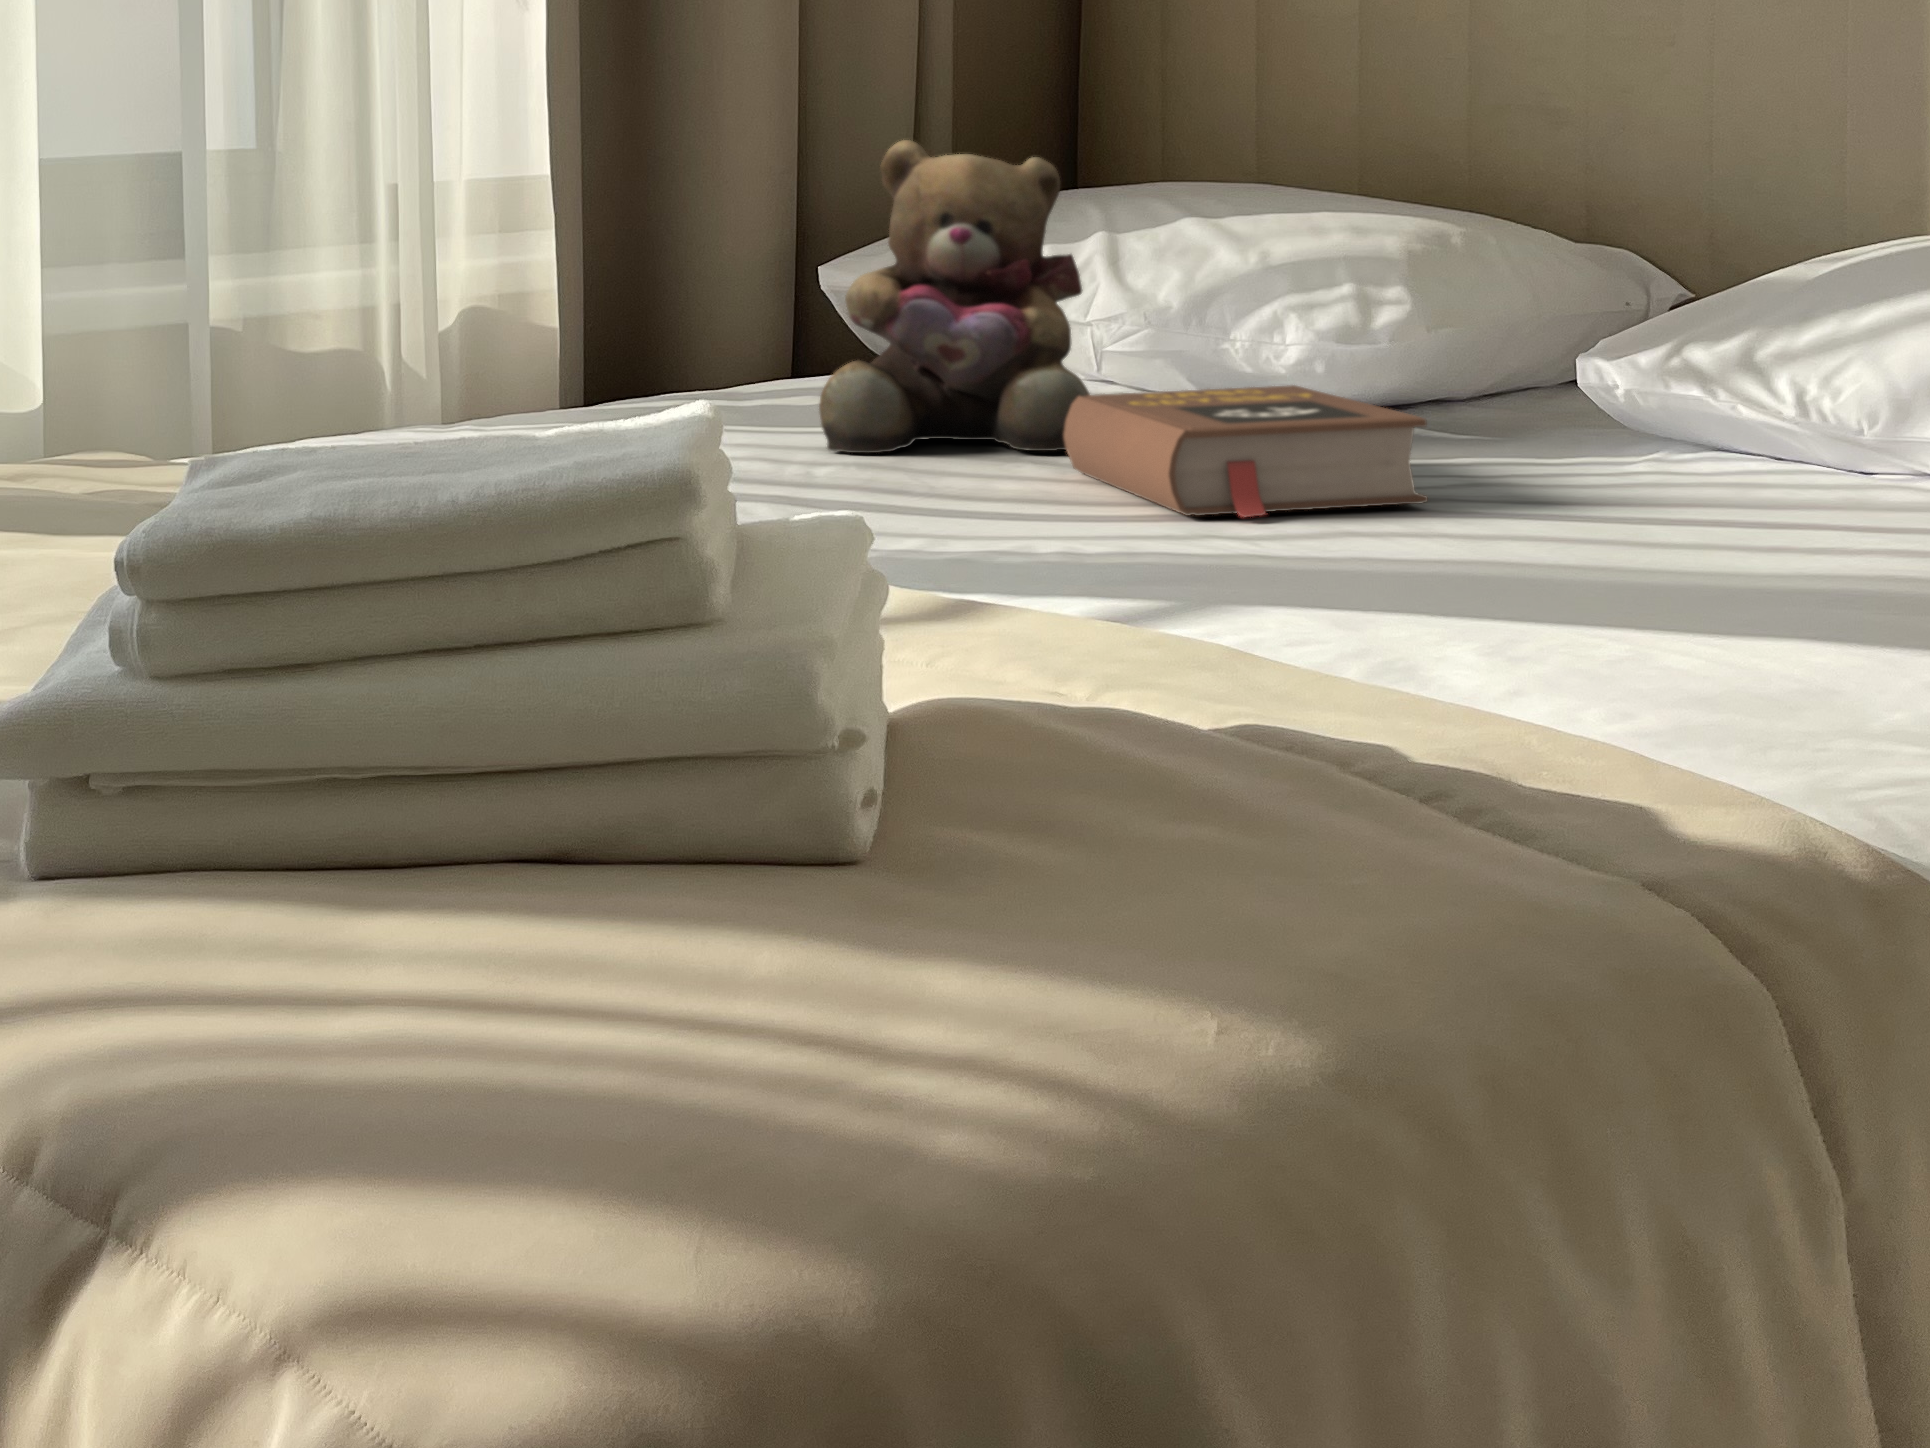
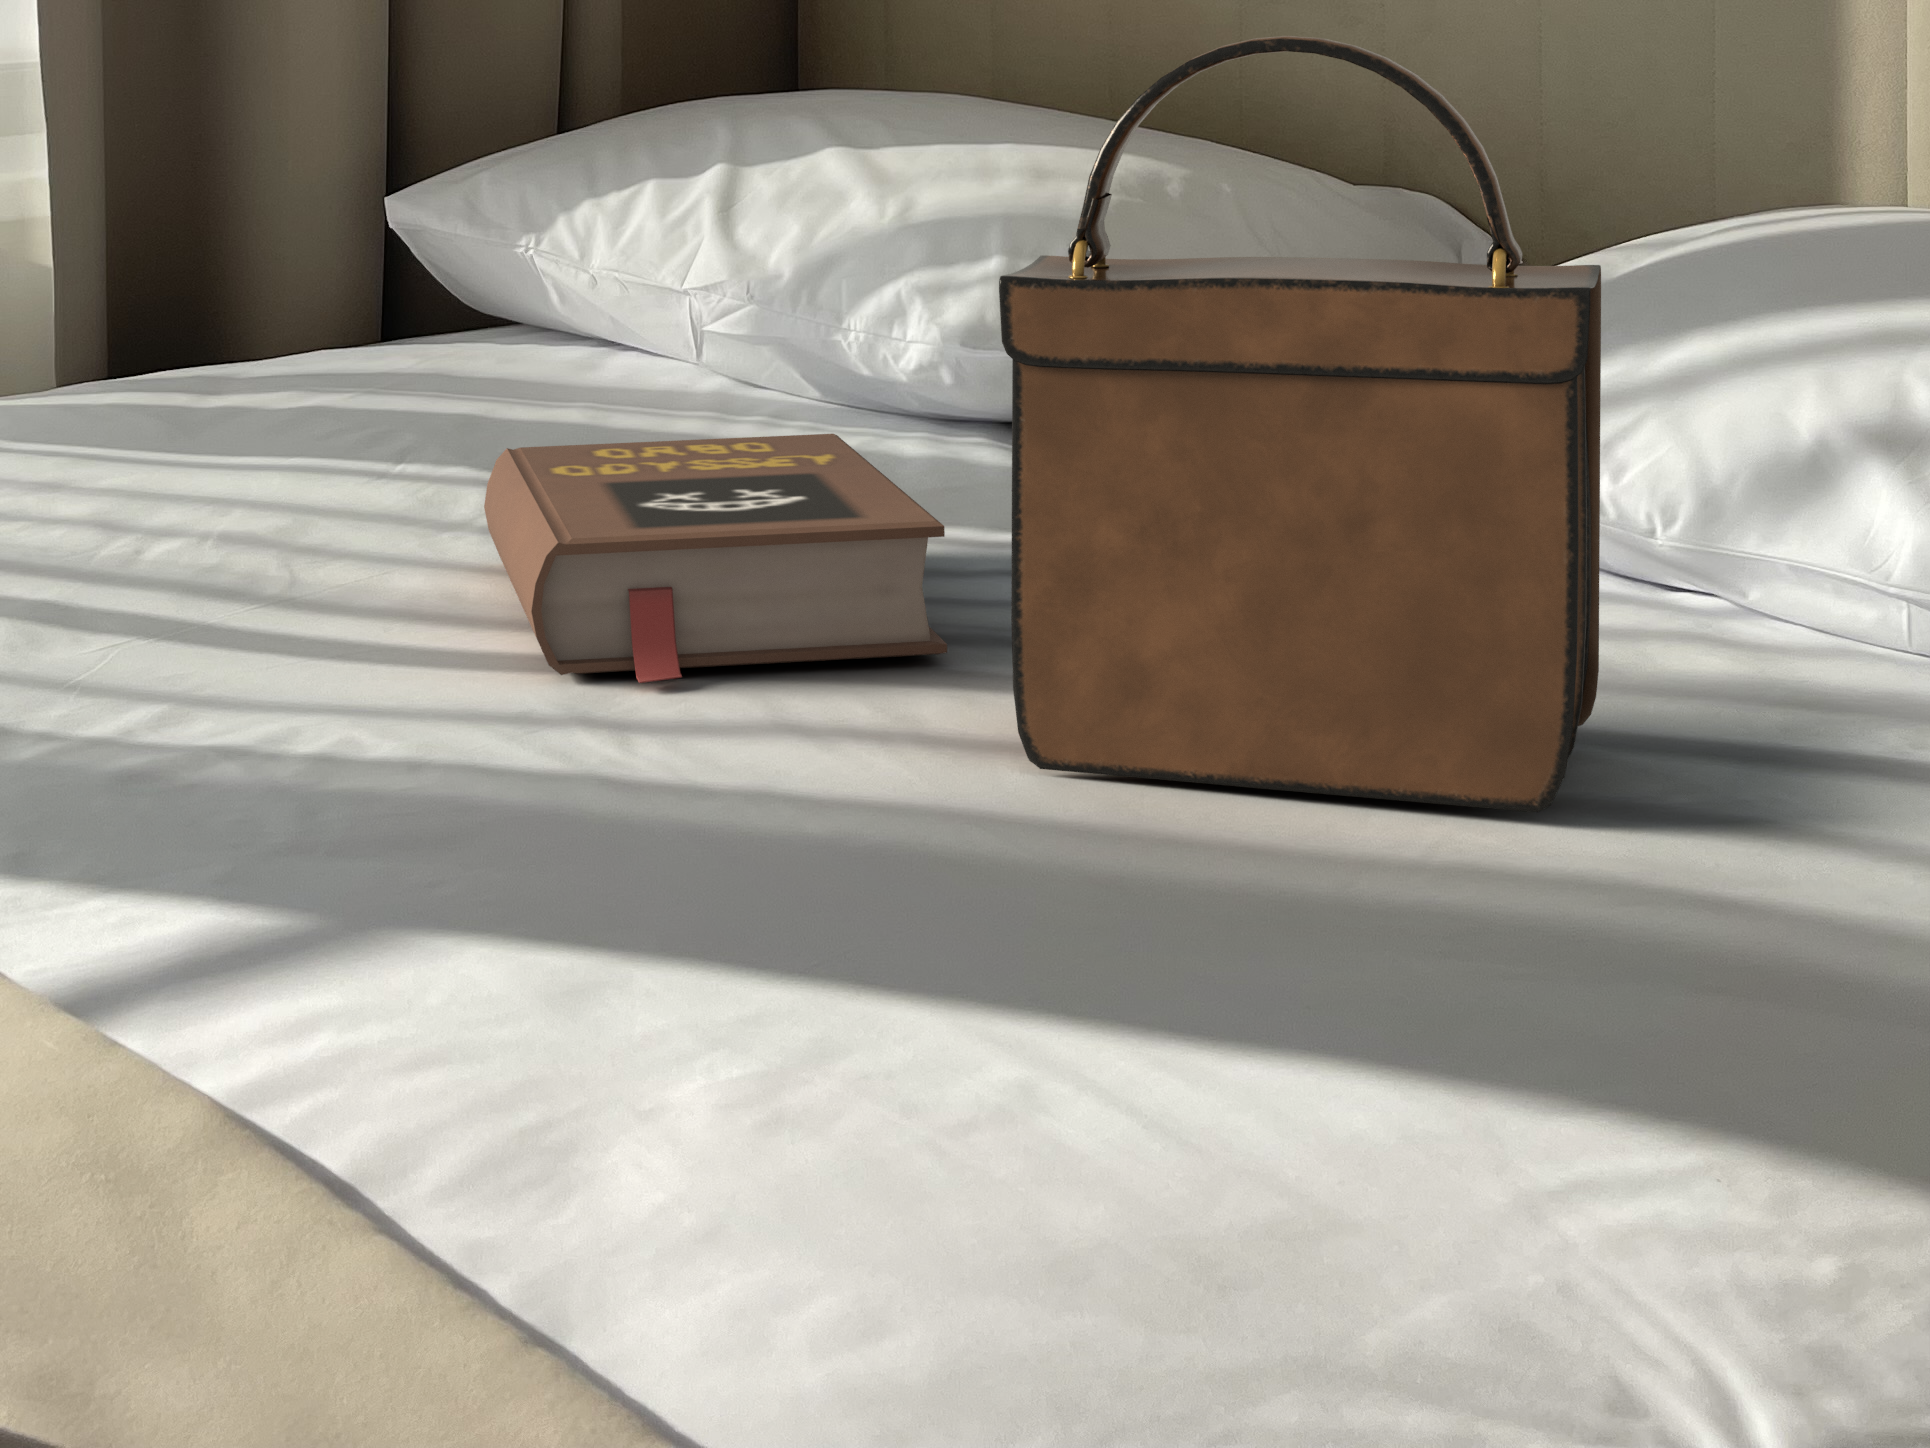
handbag: none [1503,92,1882,553] -> present [999,36,1601,812]
teddy bear: present [819,140,1090,453] -> none [188,60,571,514]

